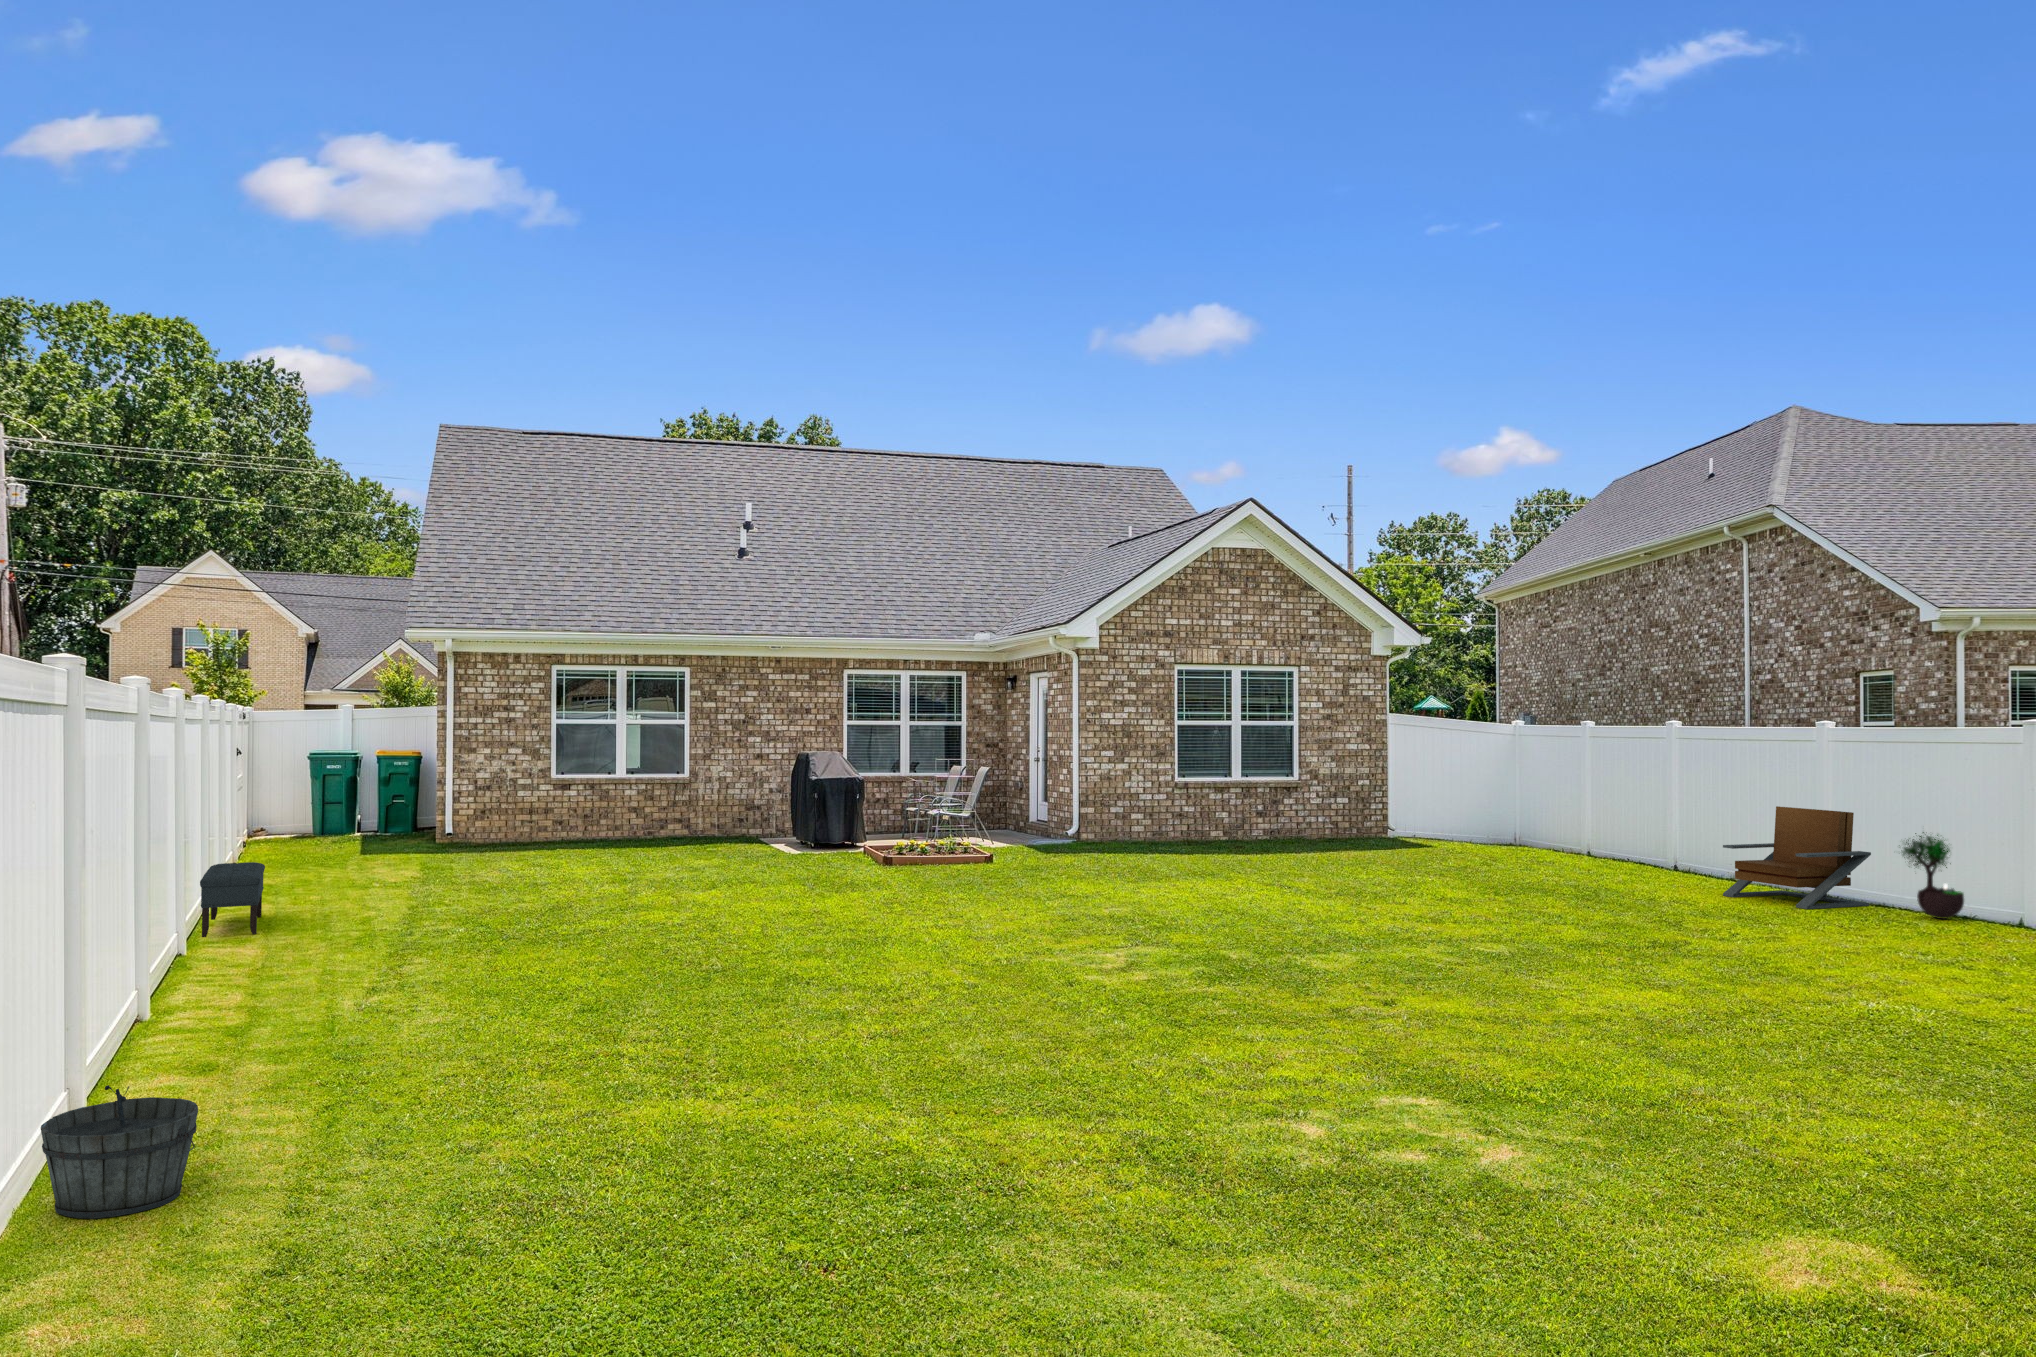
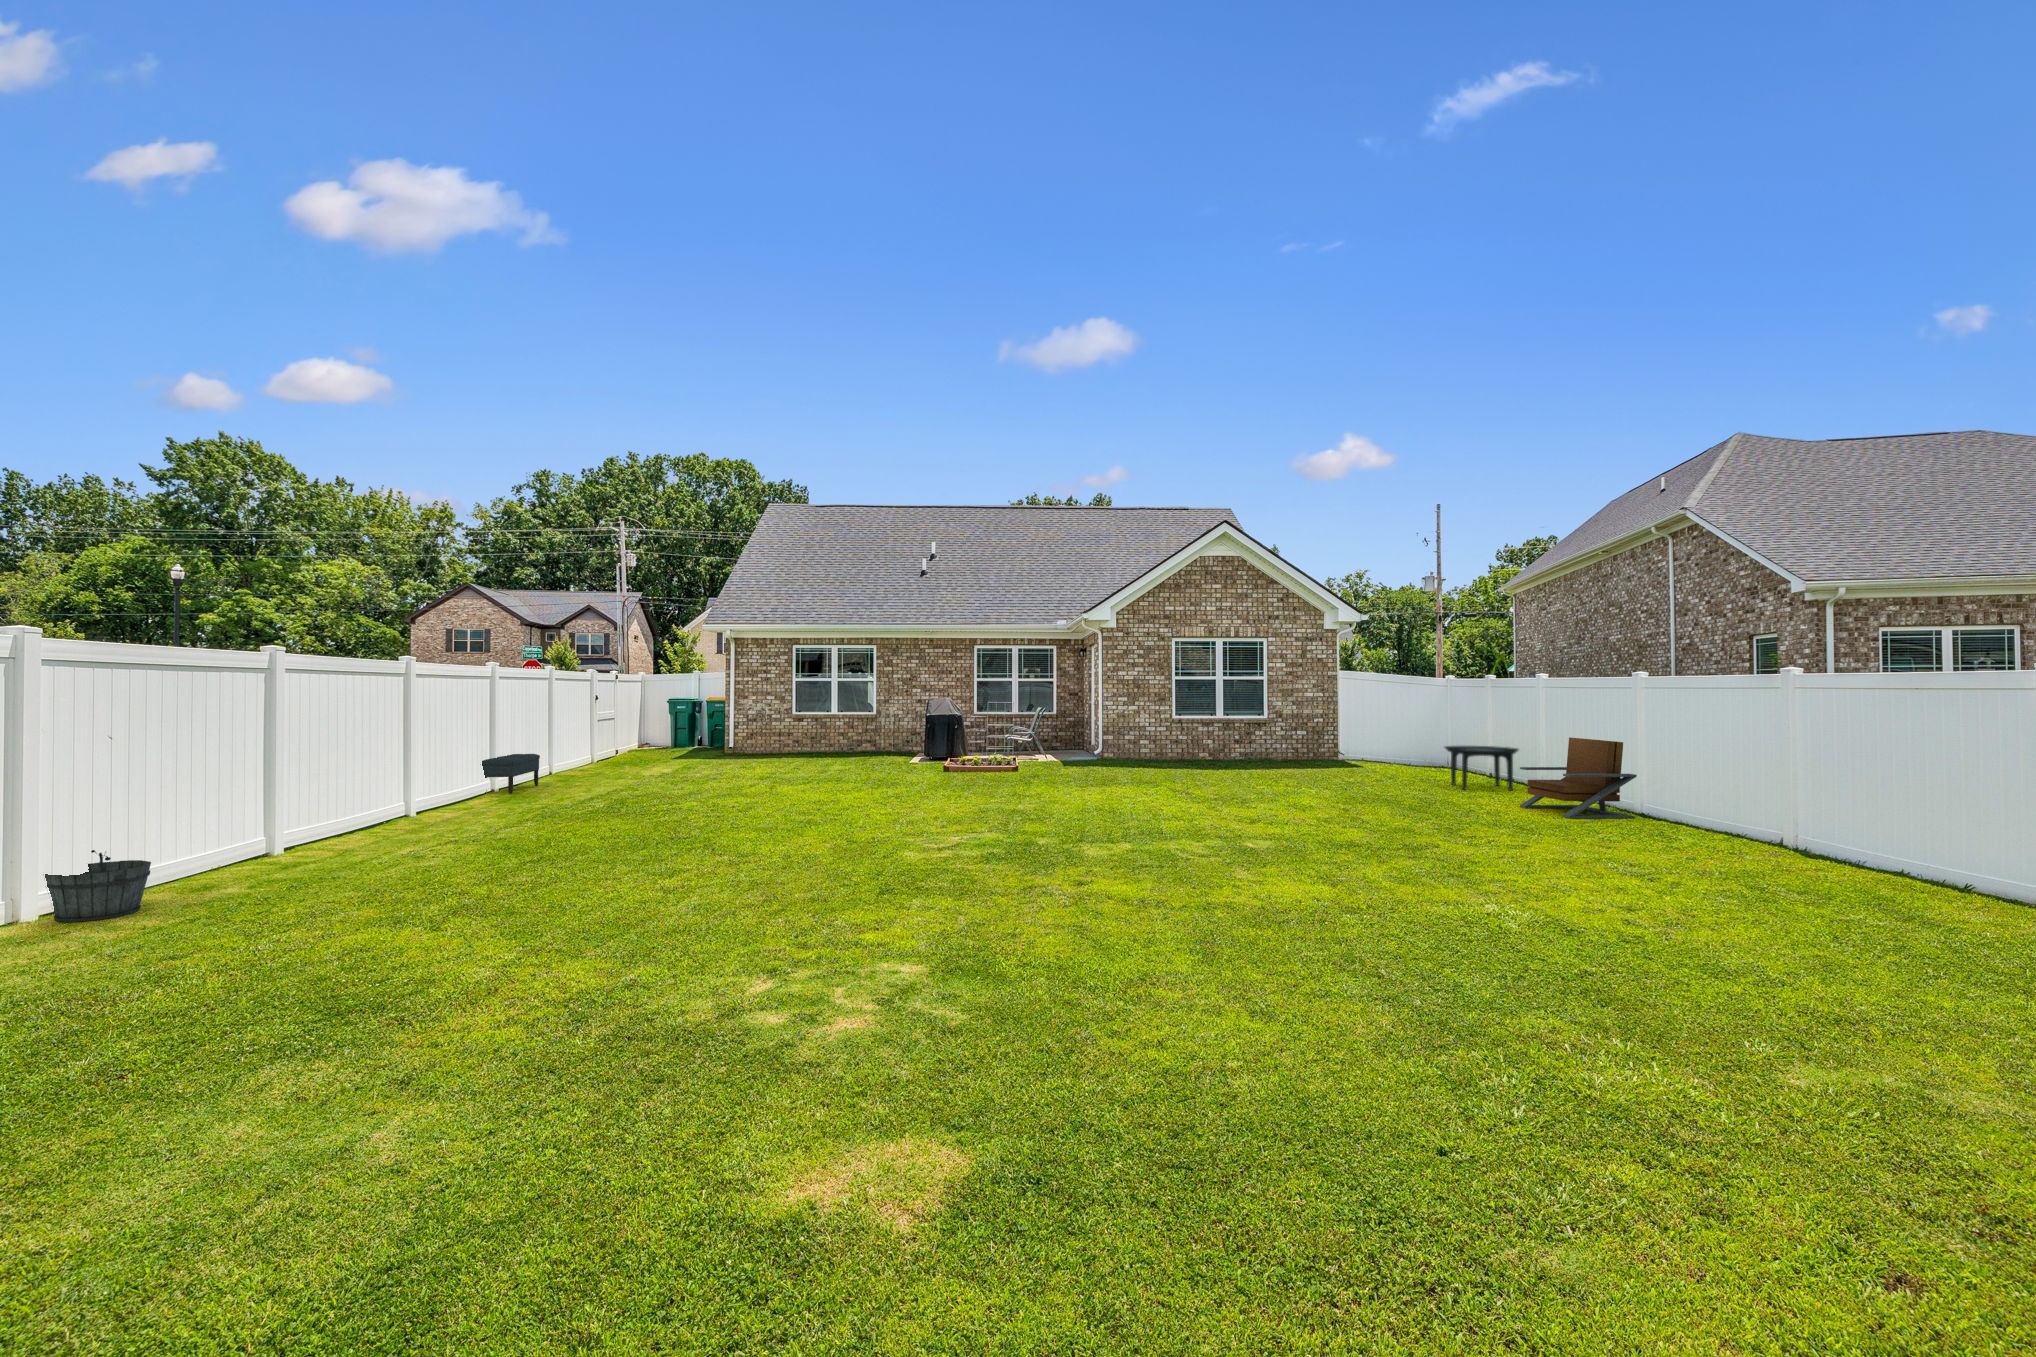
round table: none [1575,815,1672,873] -> present [1445,746,1518,791]
potted tree: present [1902,832,1964,919] -> none [1637,752,1699,830]

